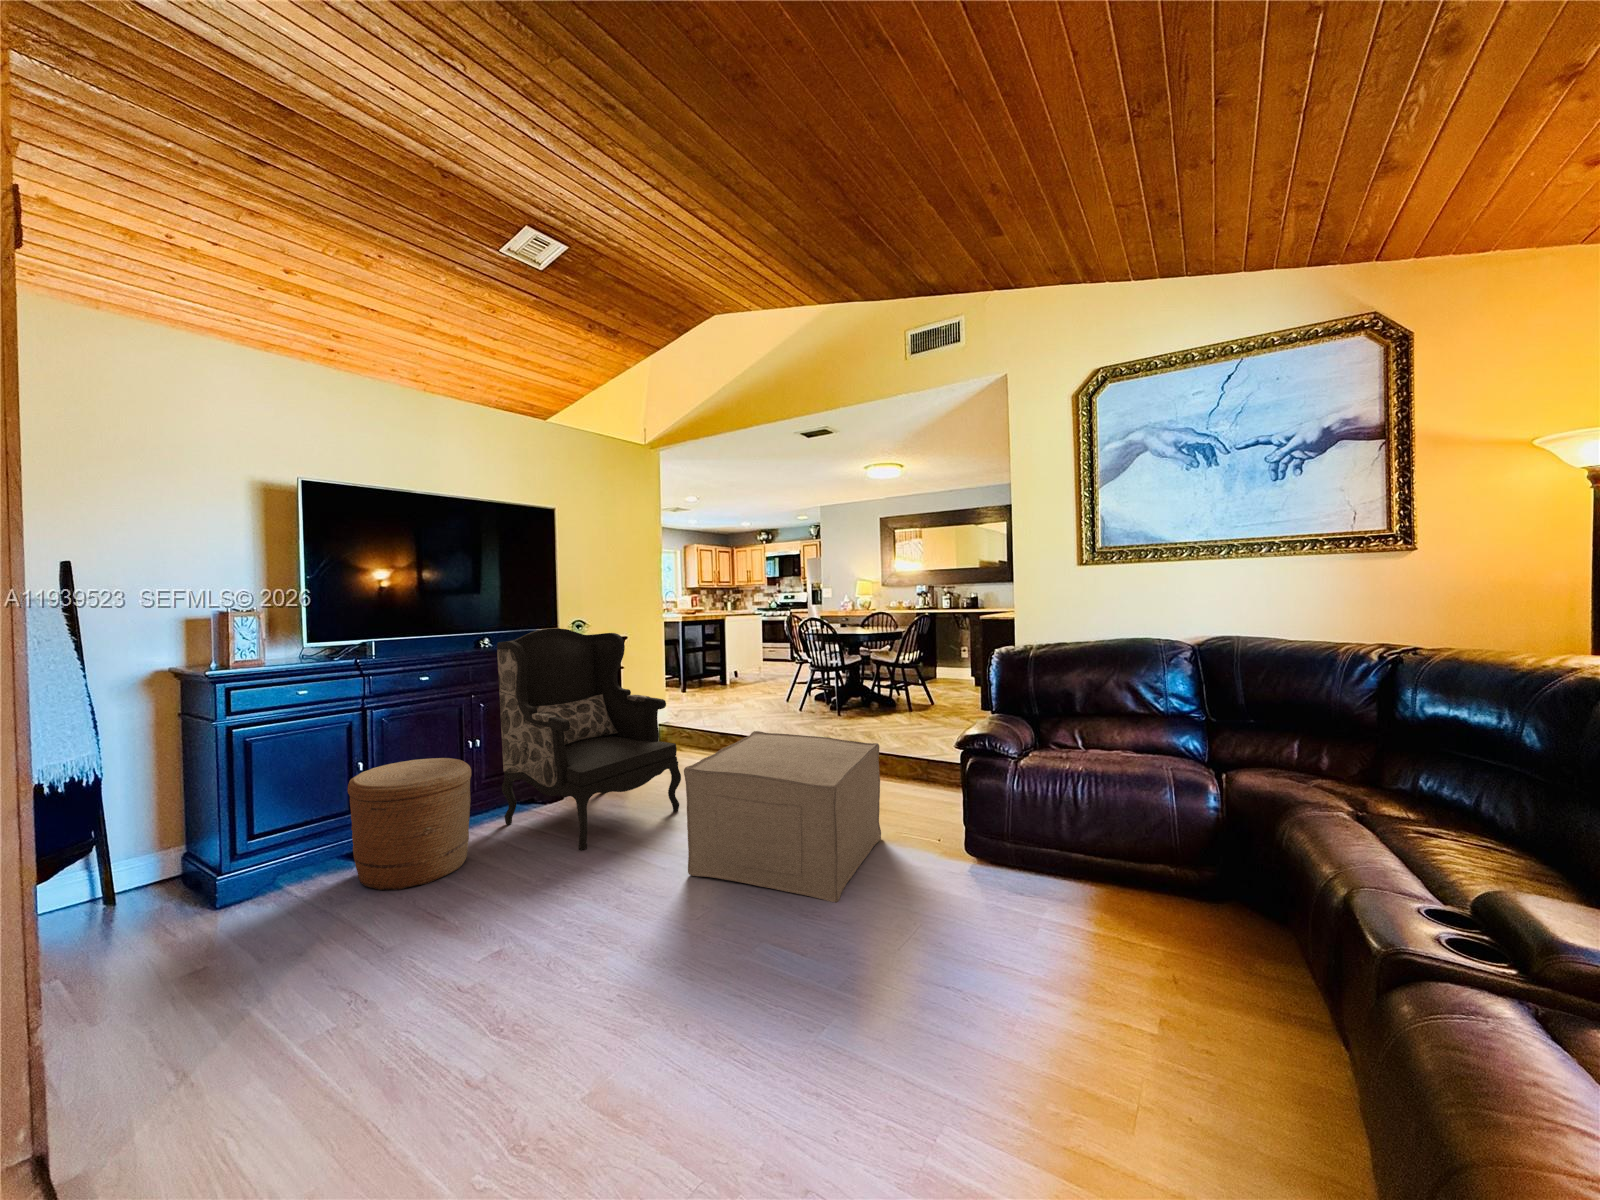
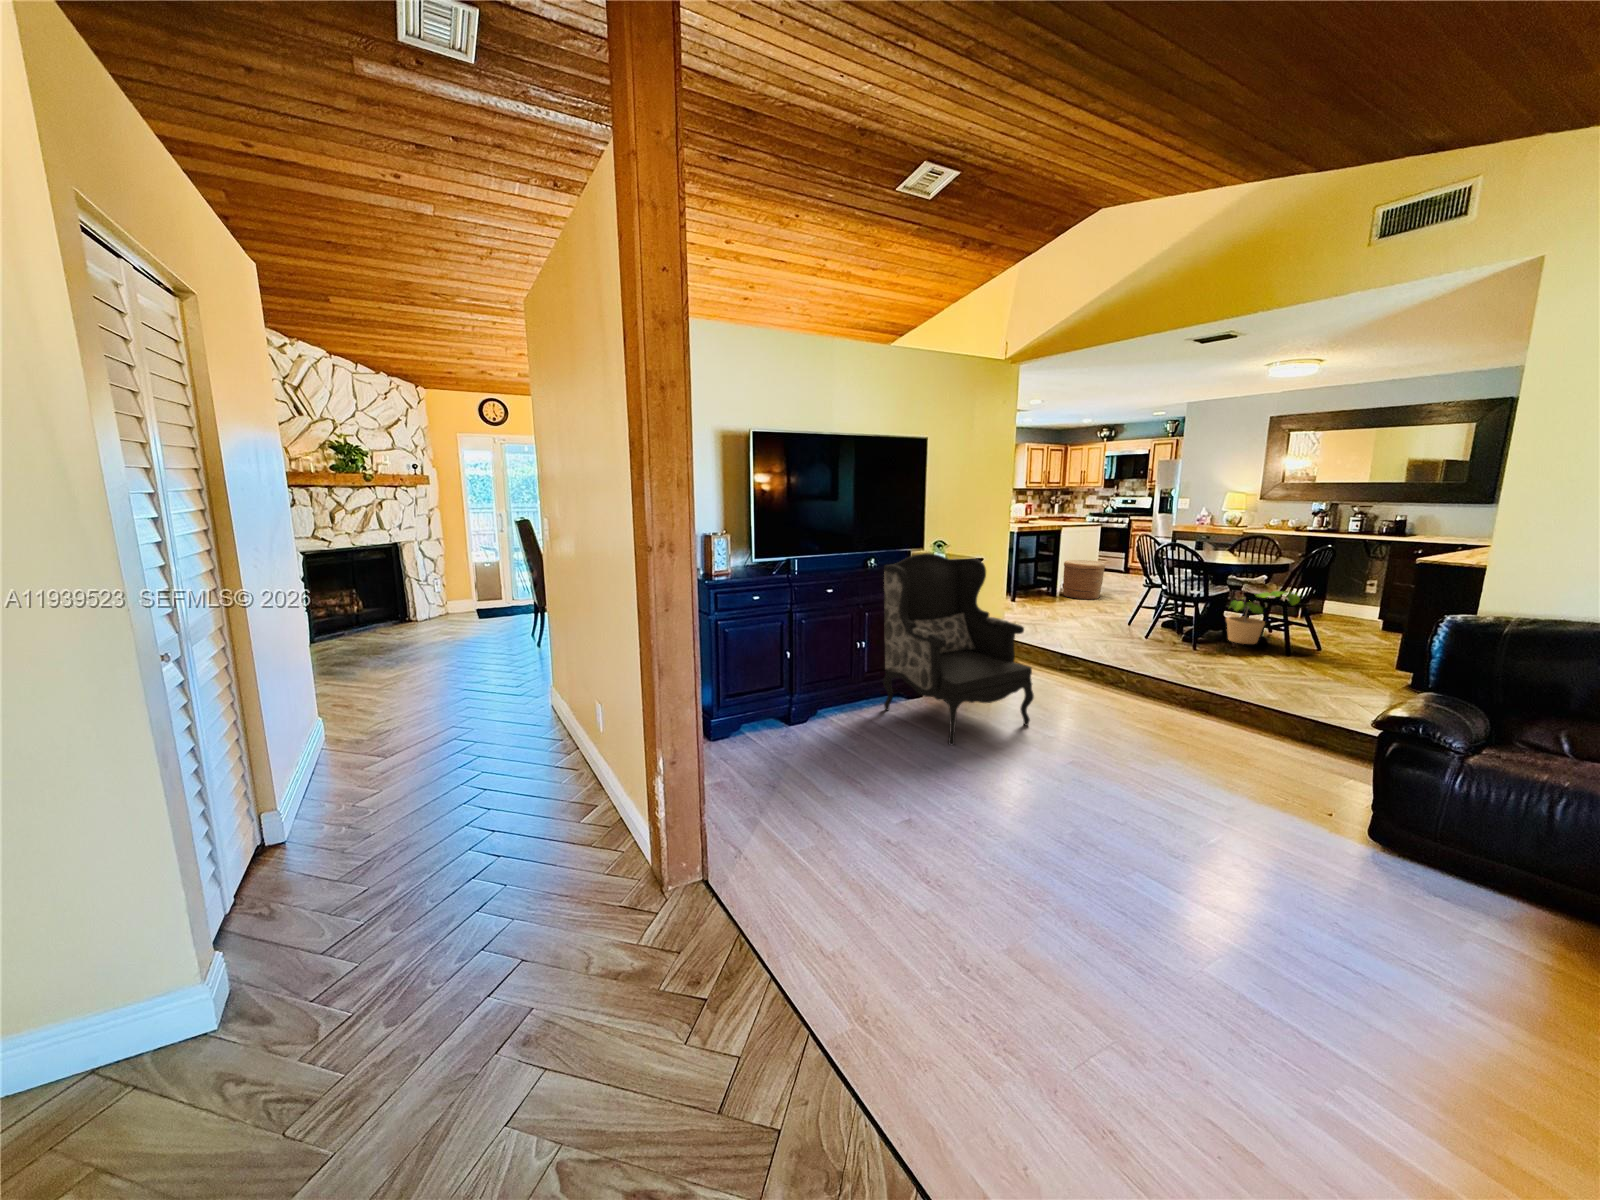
potted plant: none [864,655,916,706] -> present [1226,591,1300,644]
ottoman: present [684,731,881,902] -> none [1049,669,1265,849]
woven basket: present [348,758,471,890] -> present [1063,560,1105,600]

